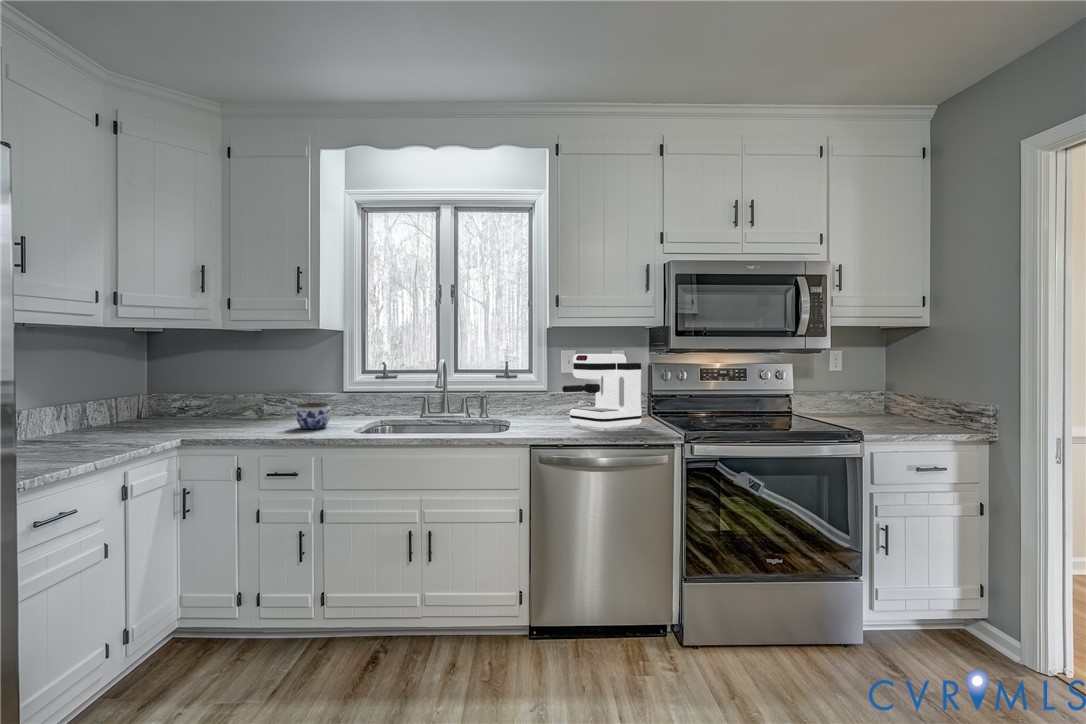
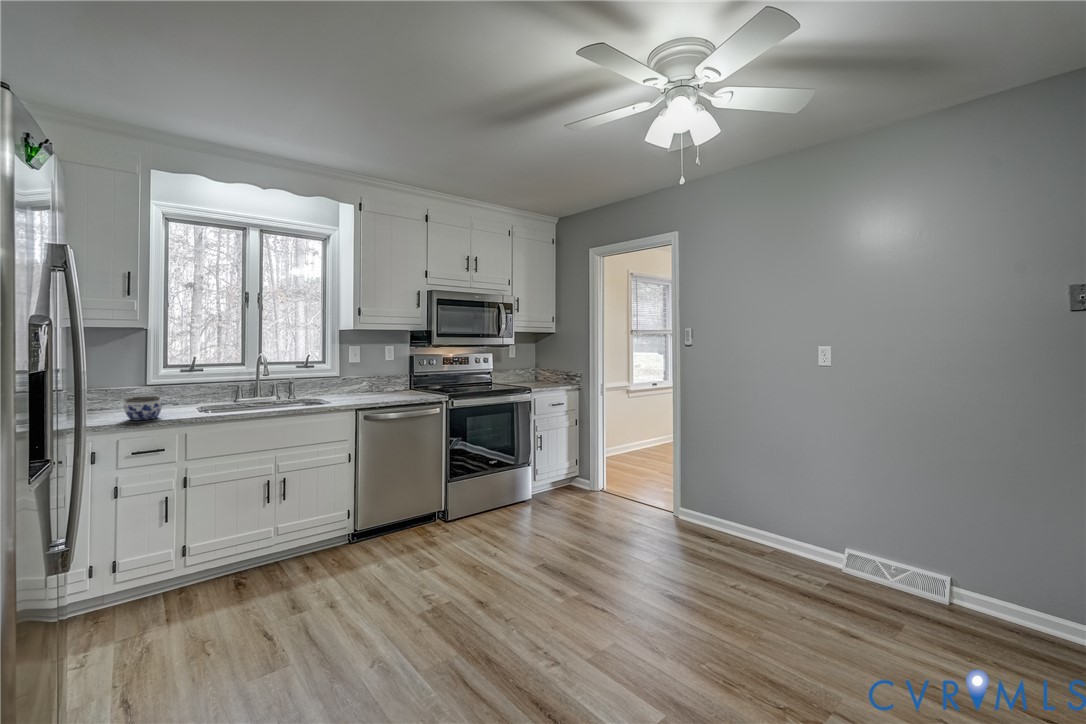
coffee maker: present [562,354,642,429] -> none [369,350,417,399]

